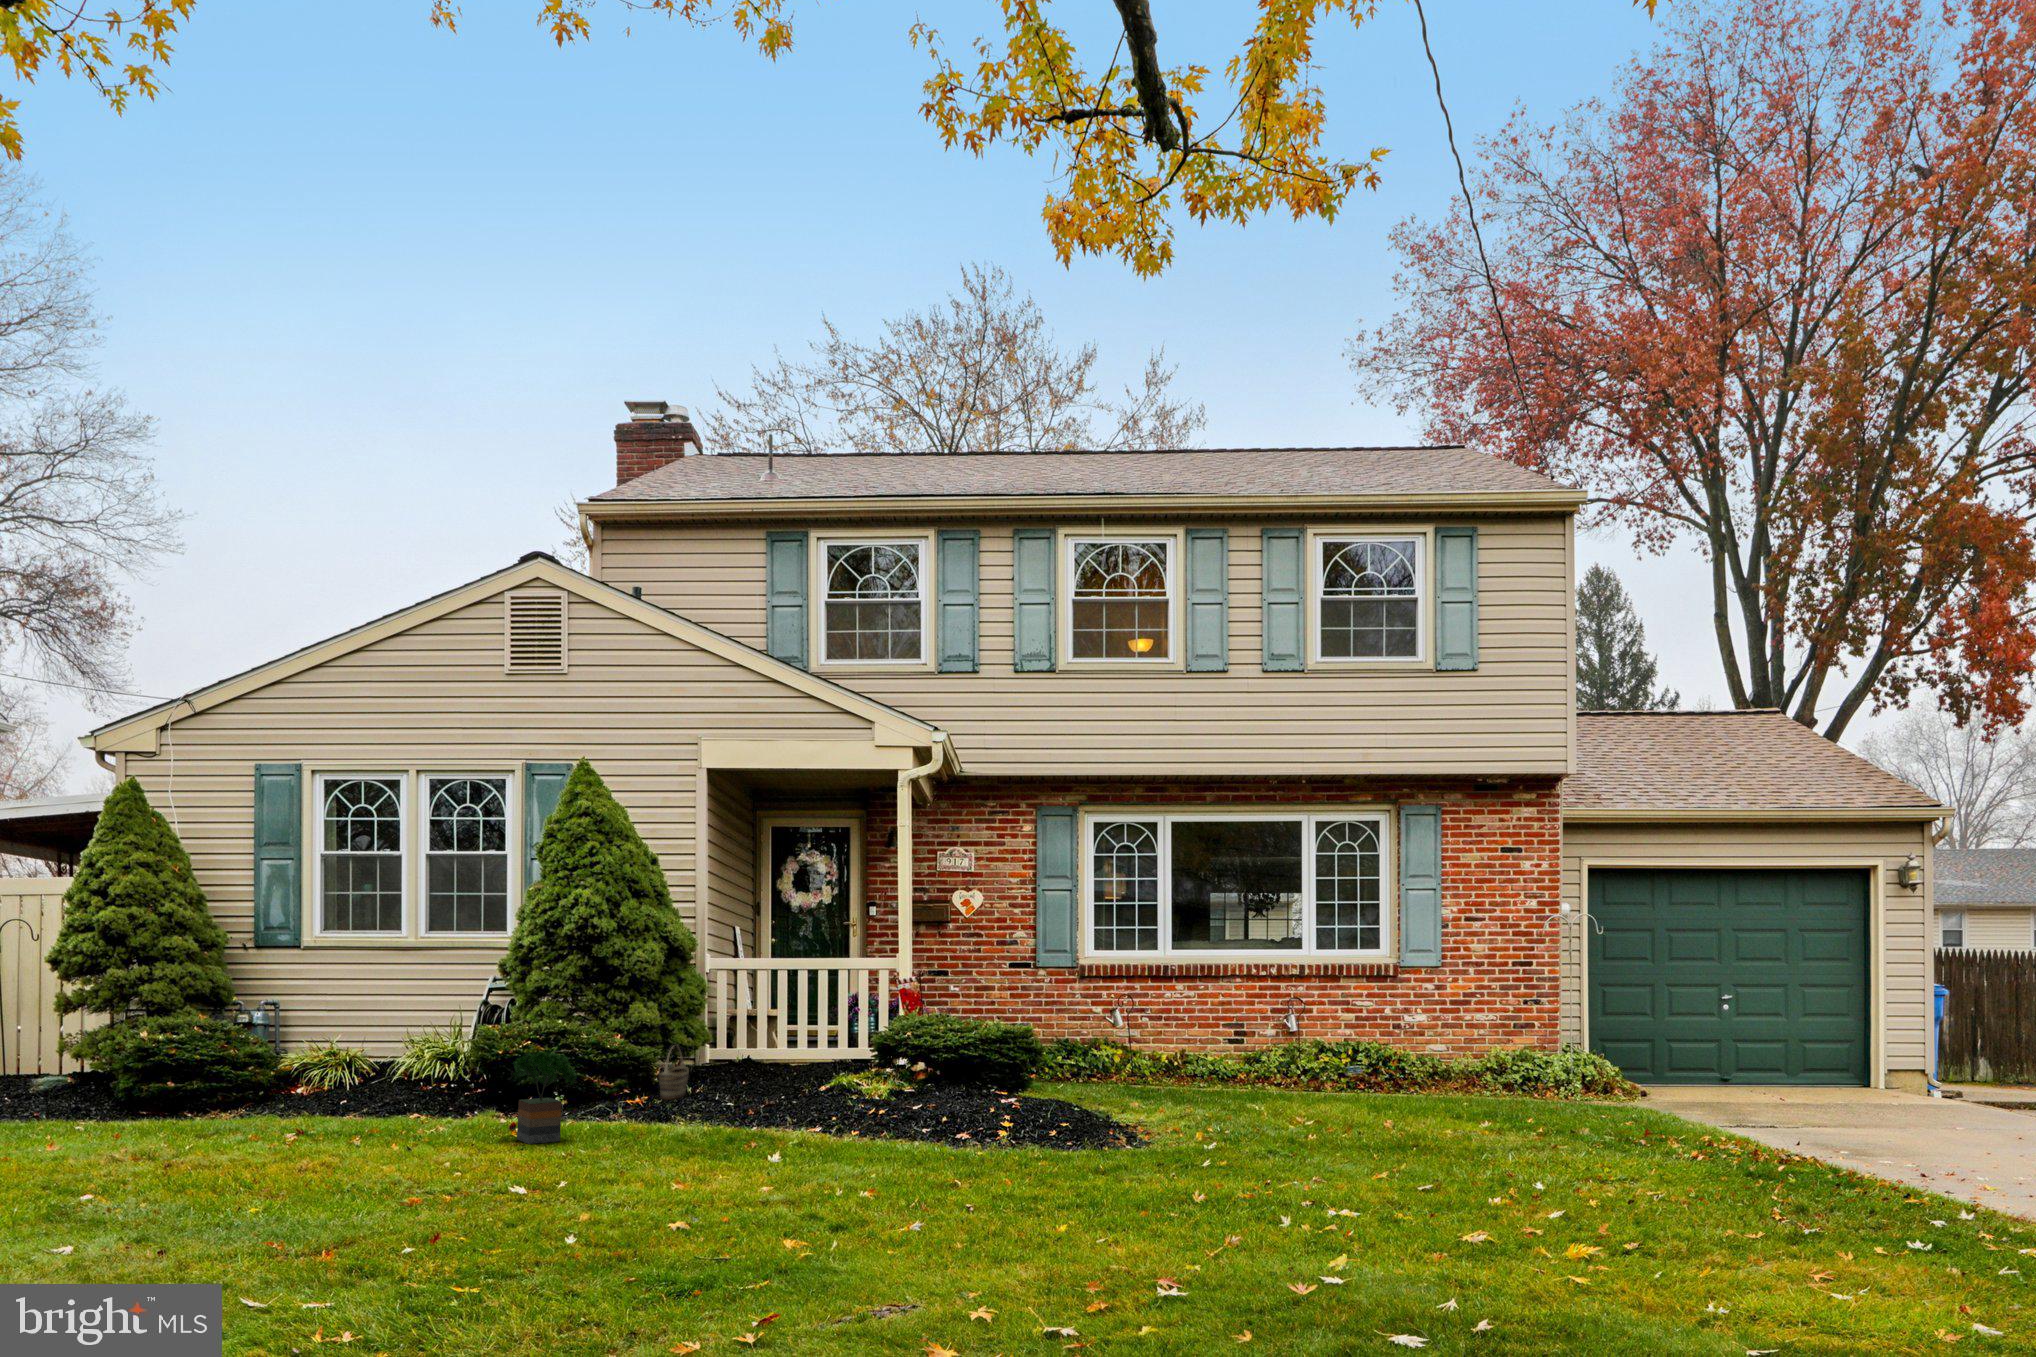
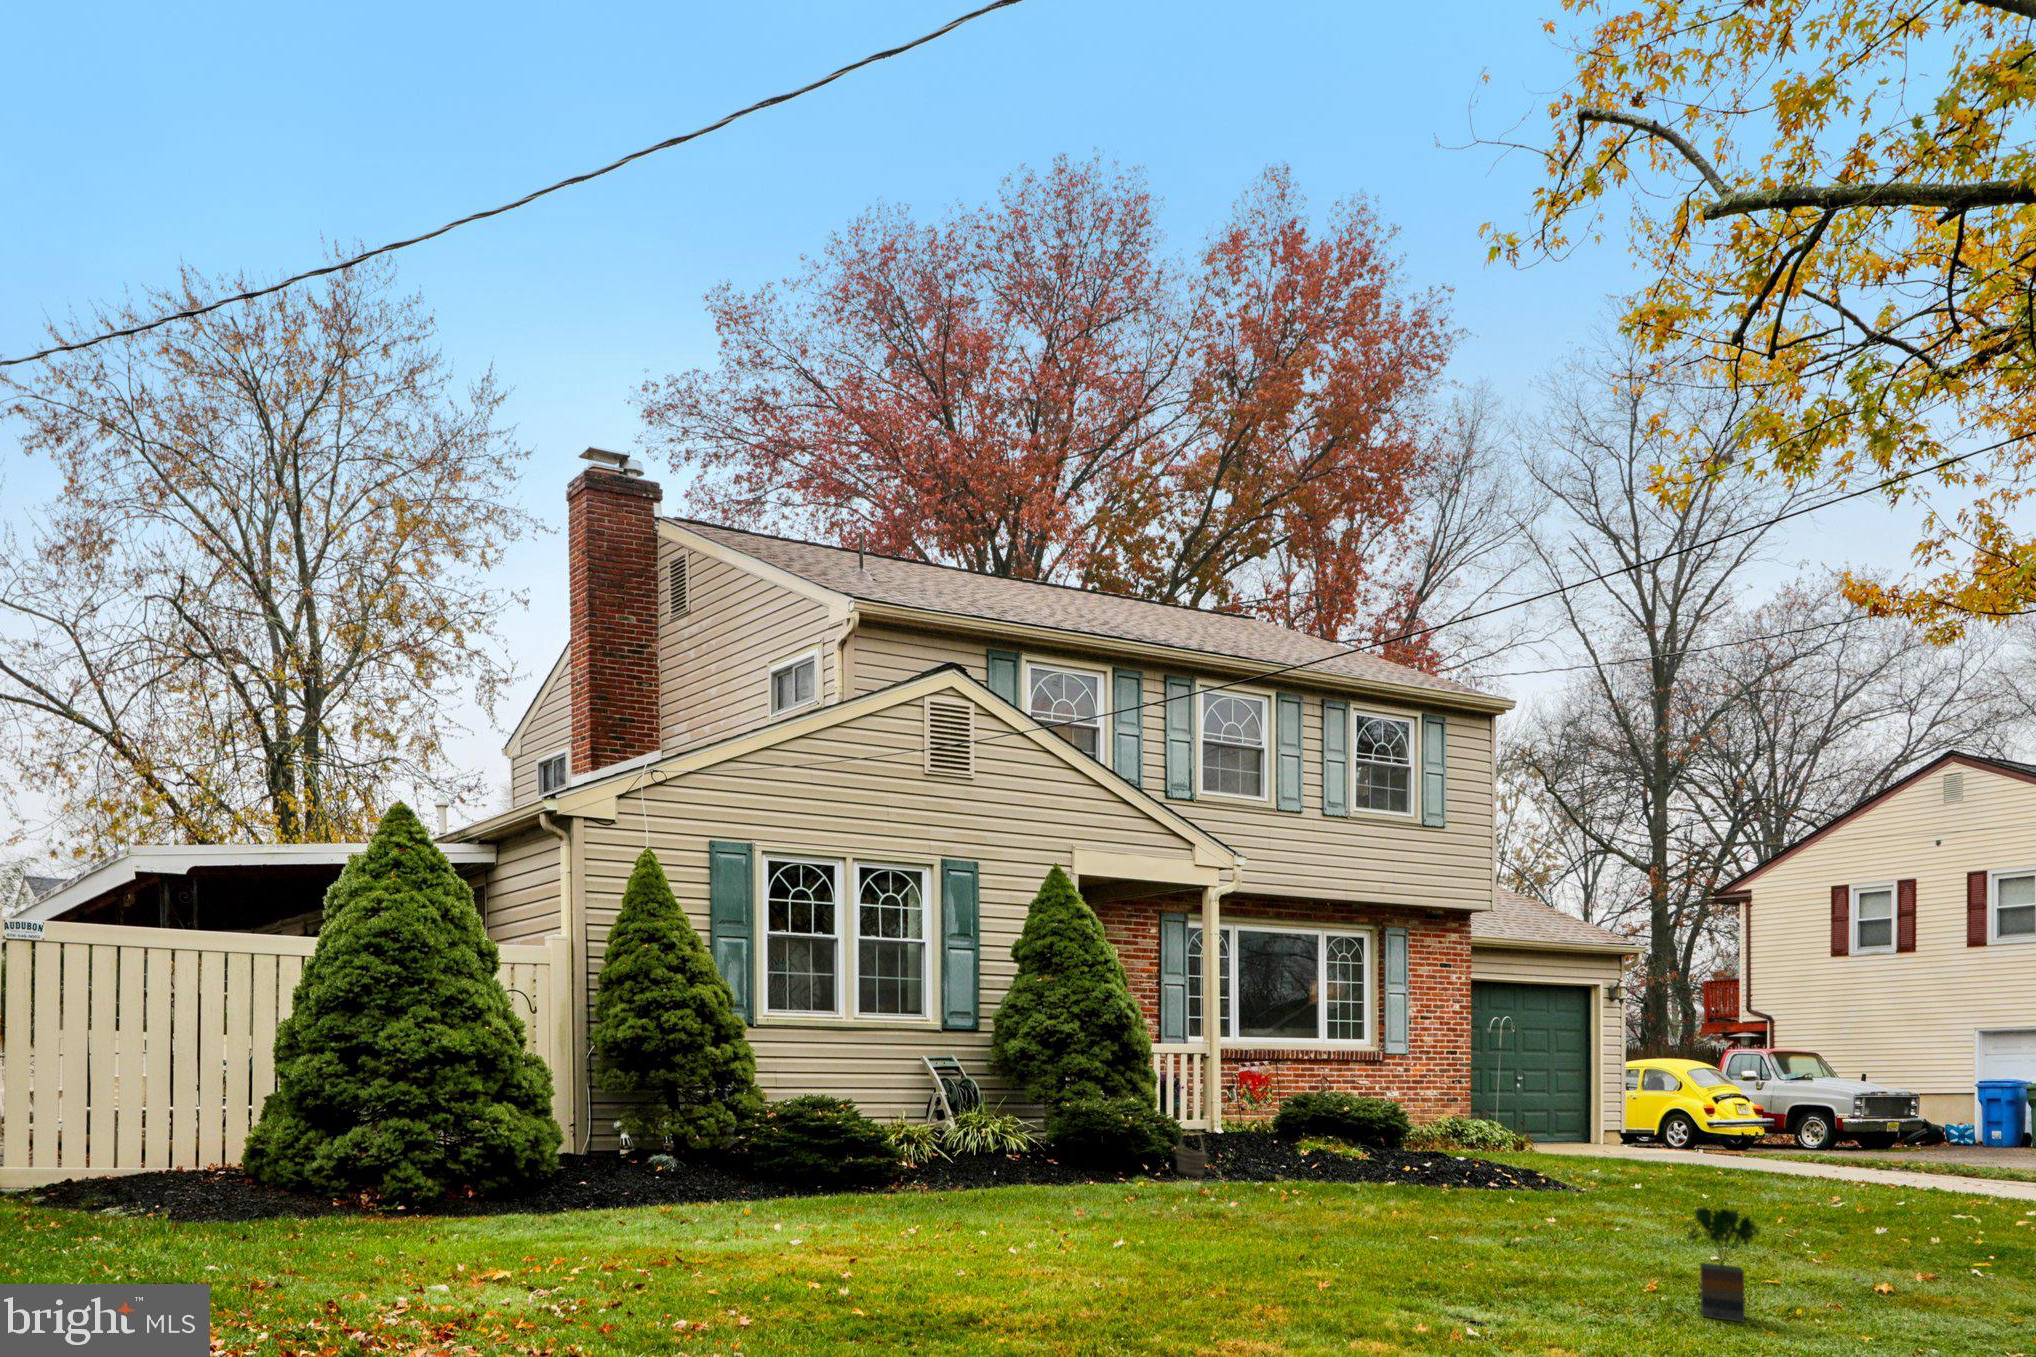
potted tree: present [514,1052,576,1144] -> present [1683,1207,1759,1322]

